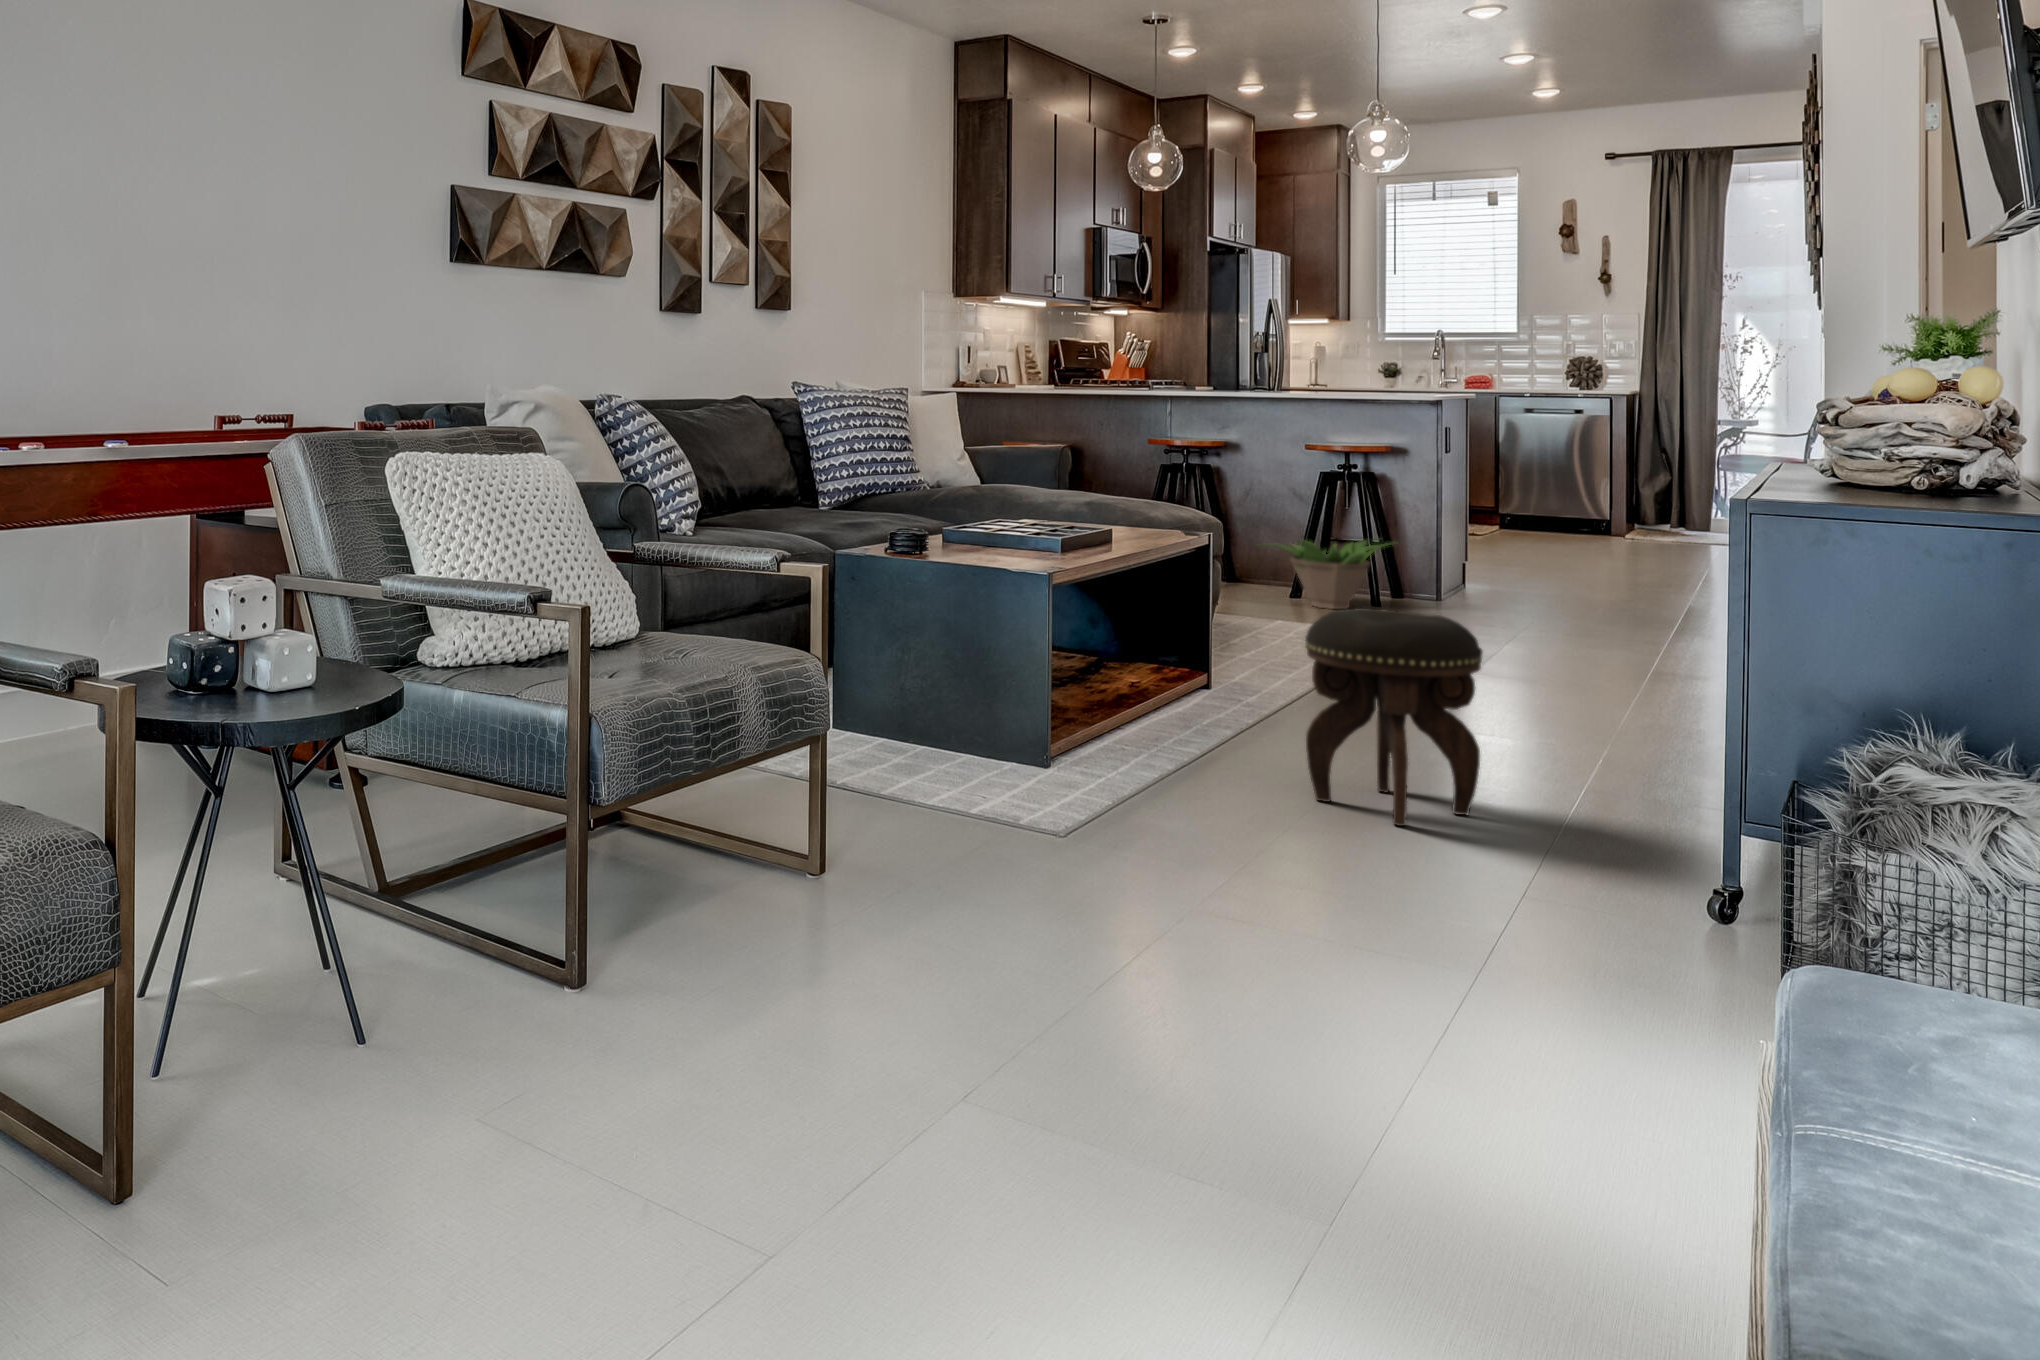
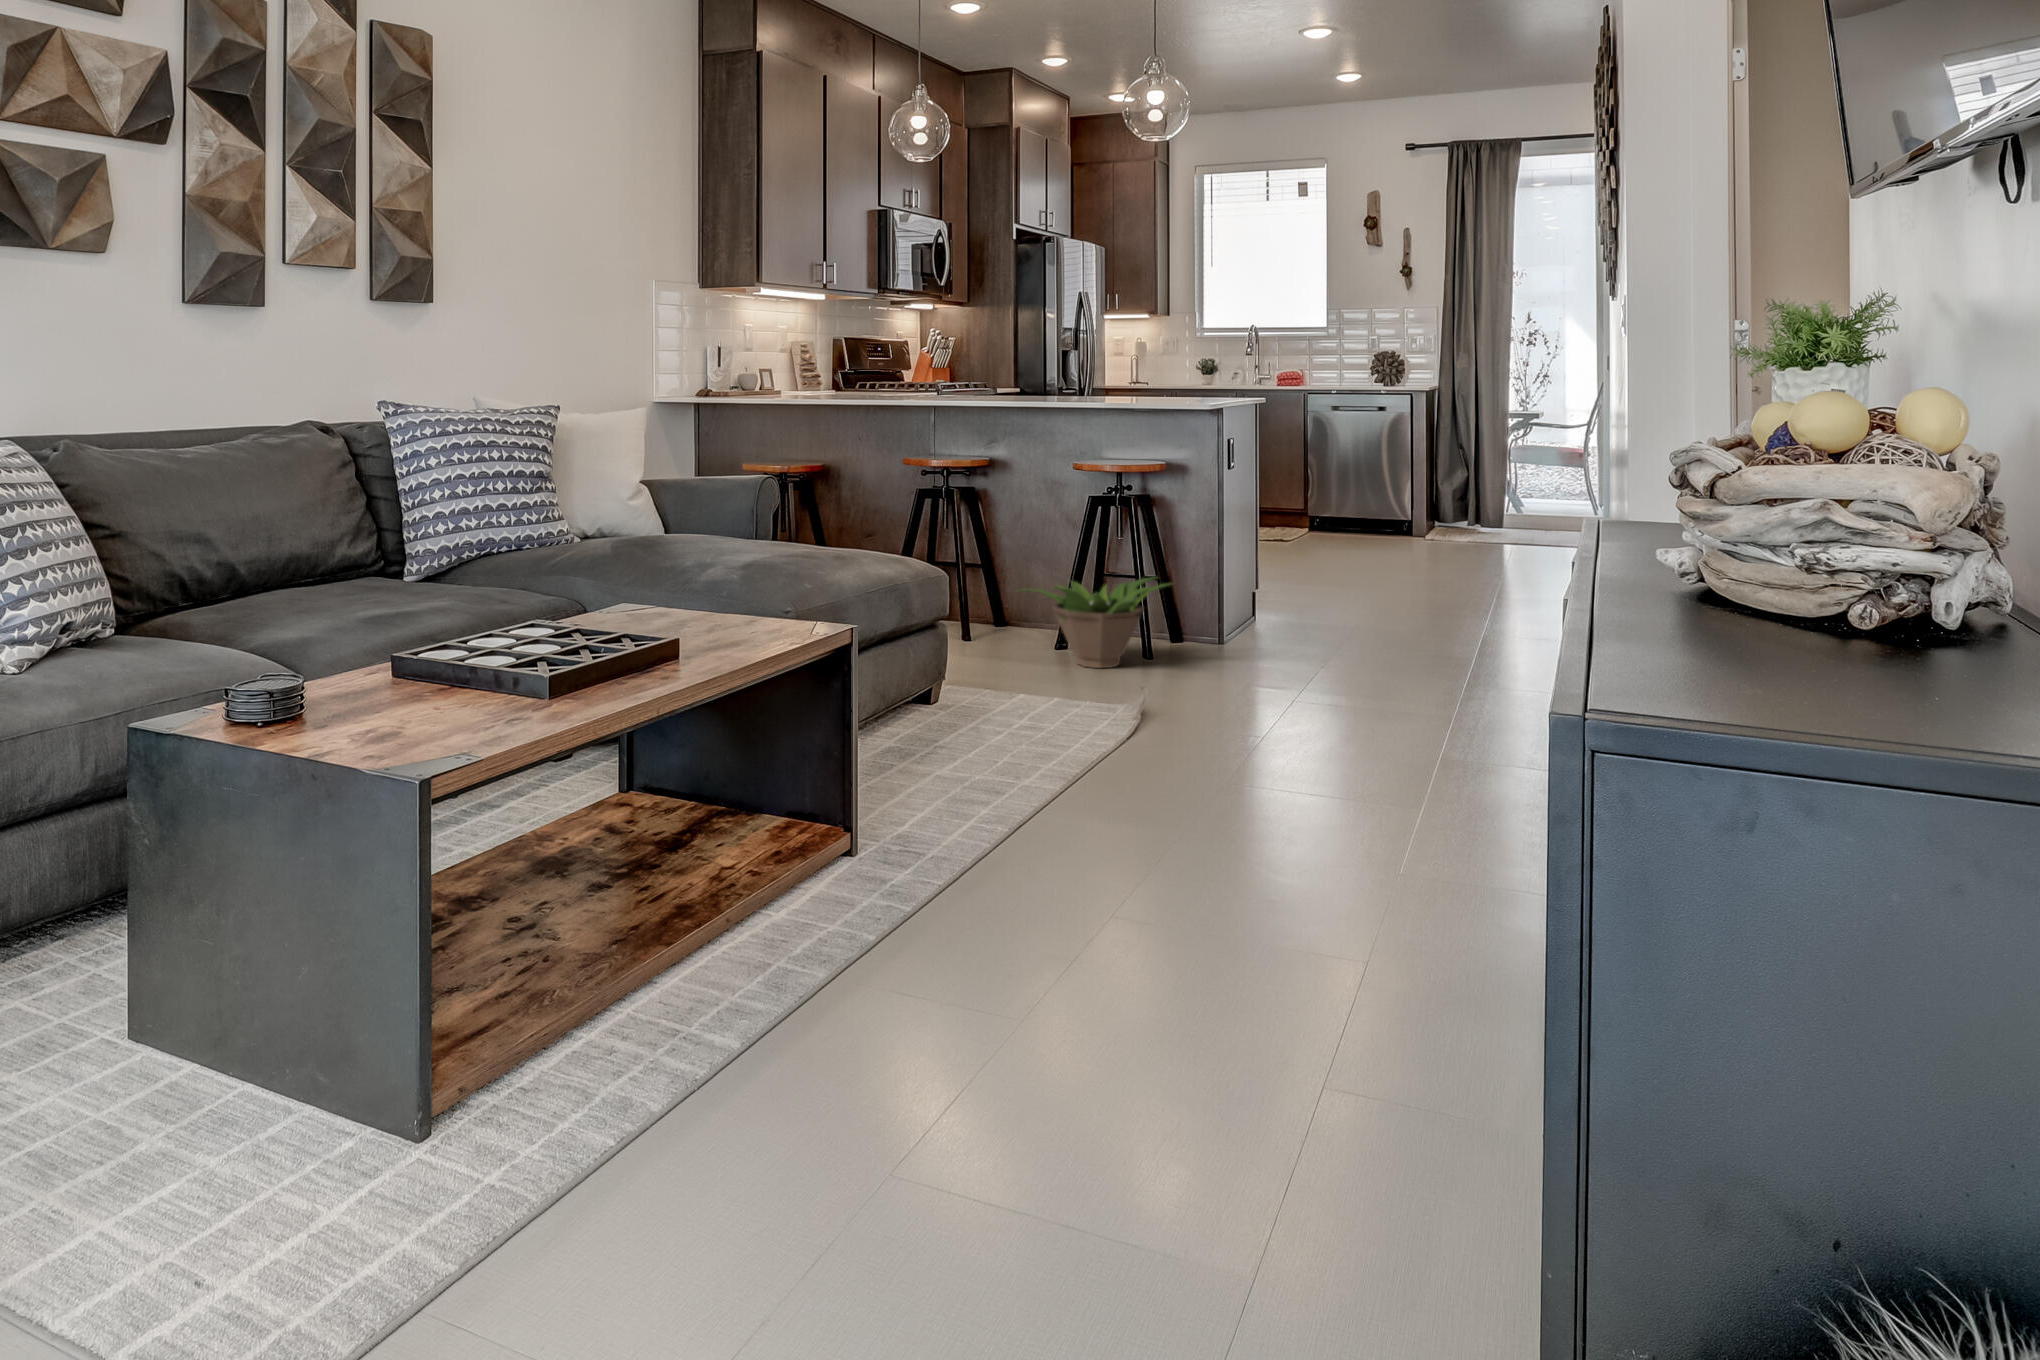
footstool: present [1305,608,1482,826] -> none [889,796,1164,1221]

